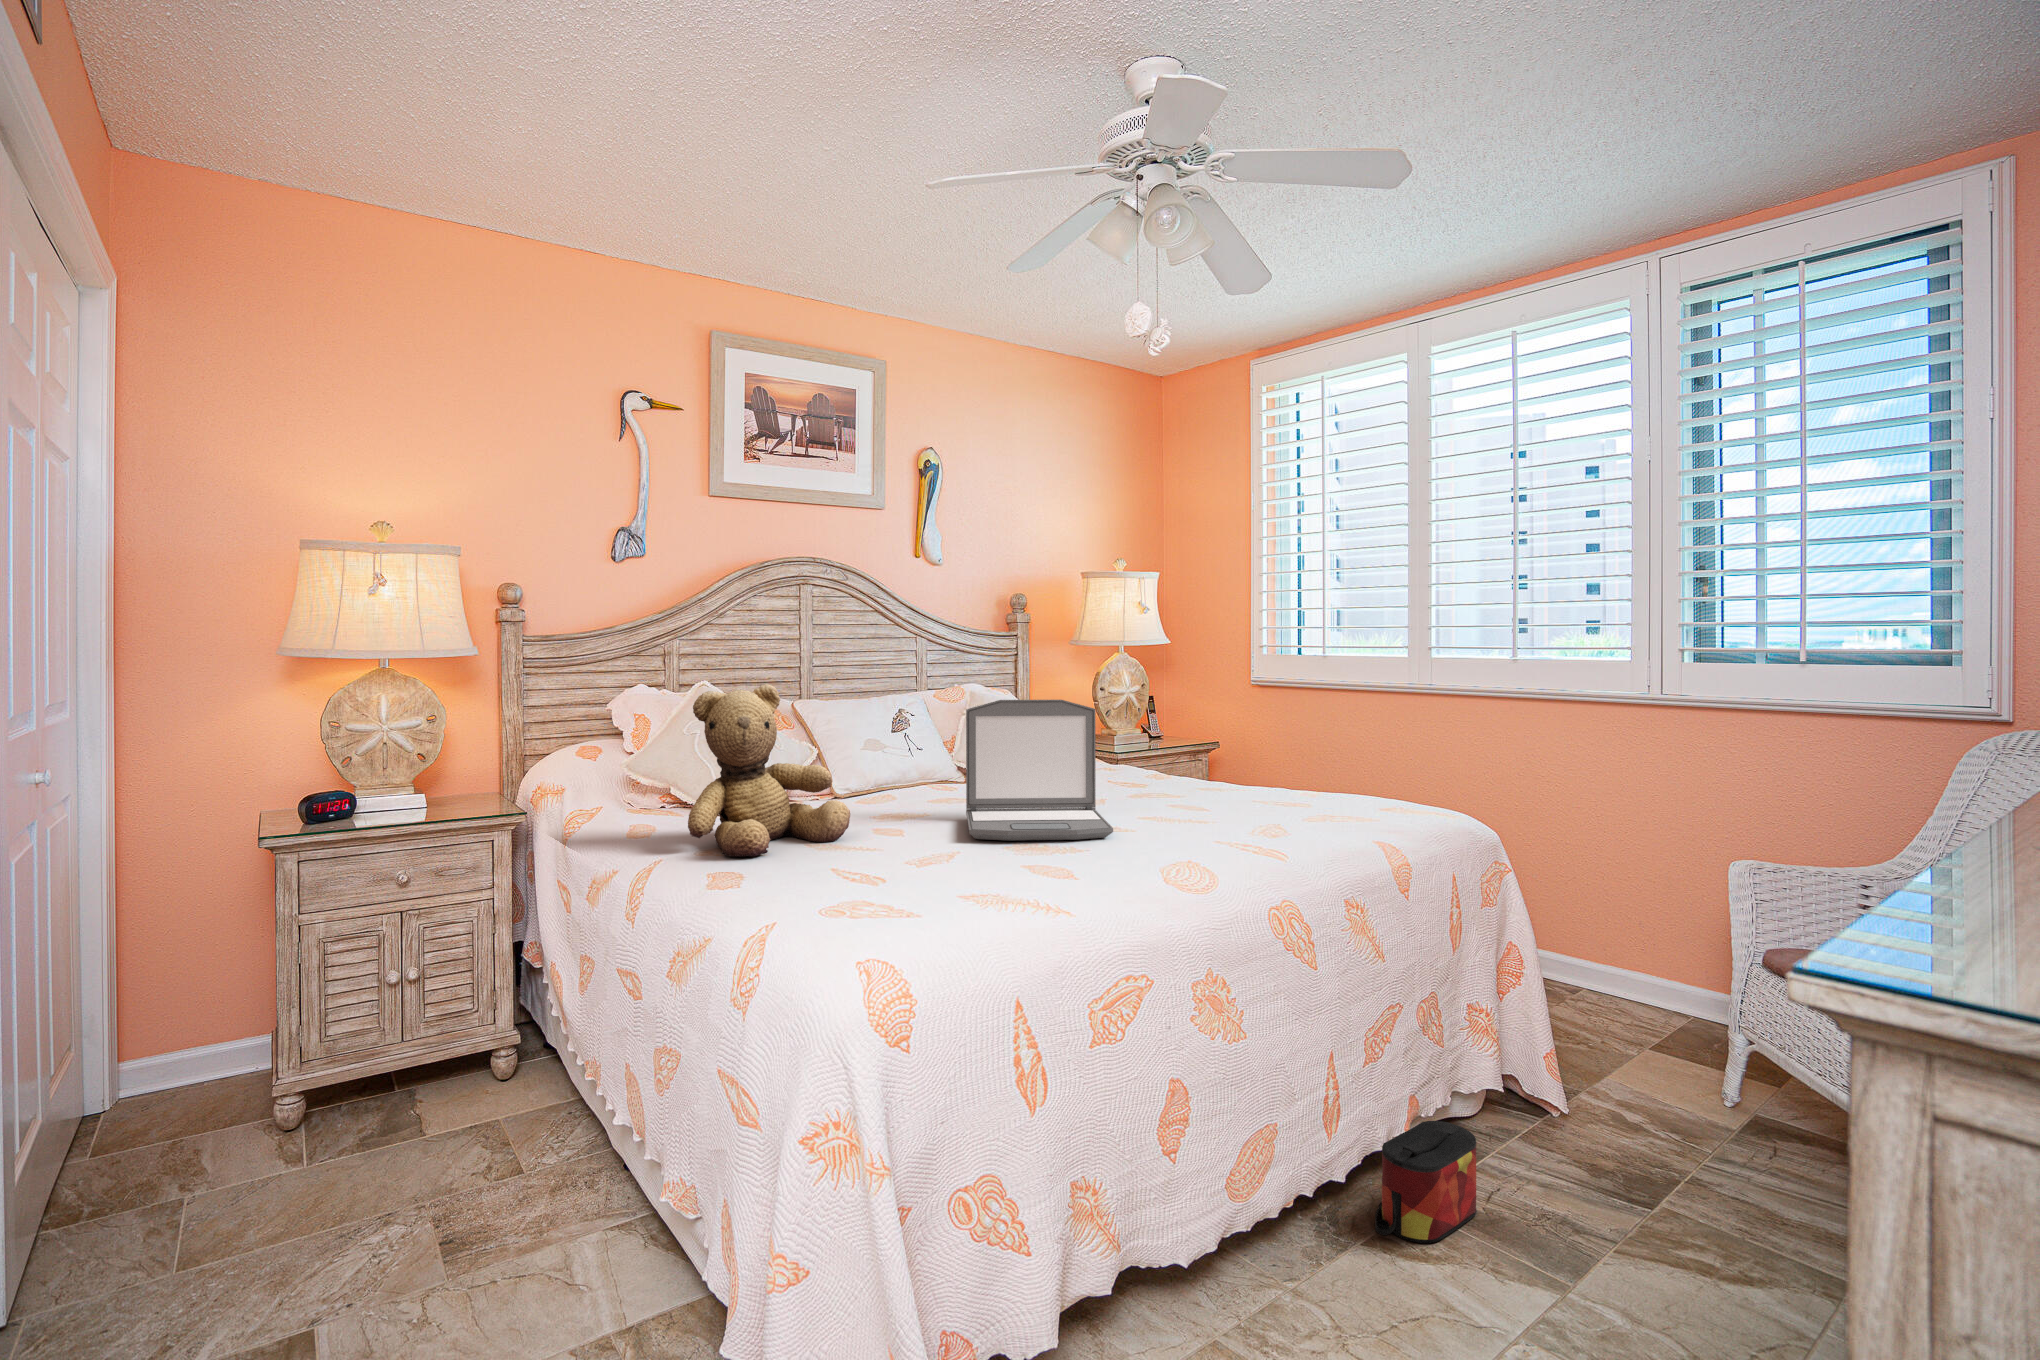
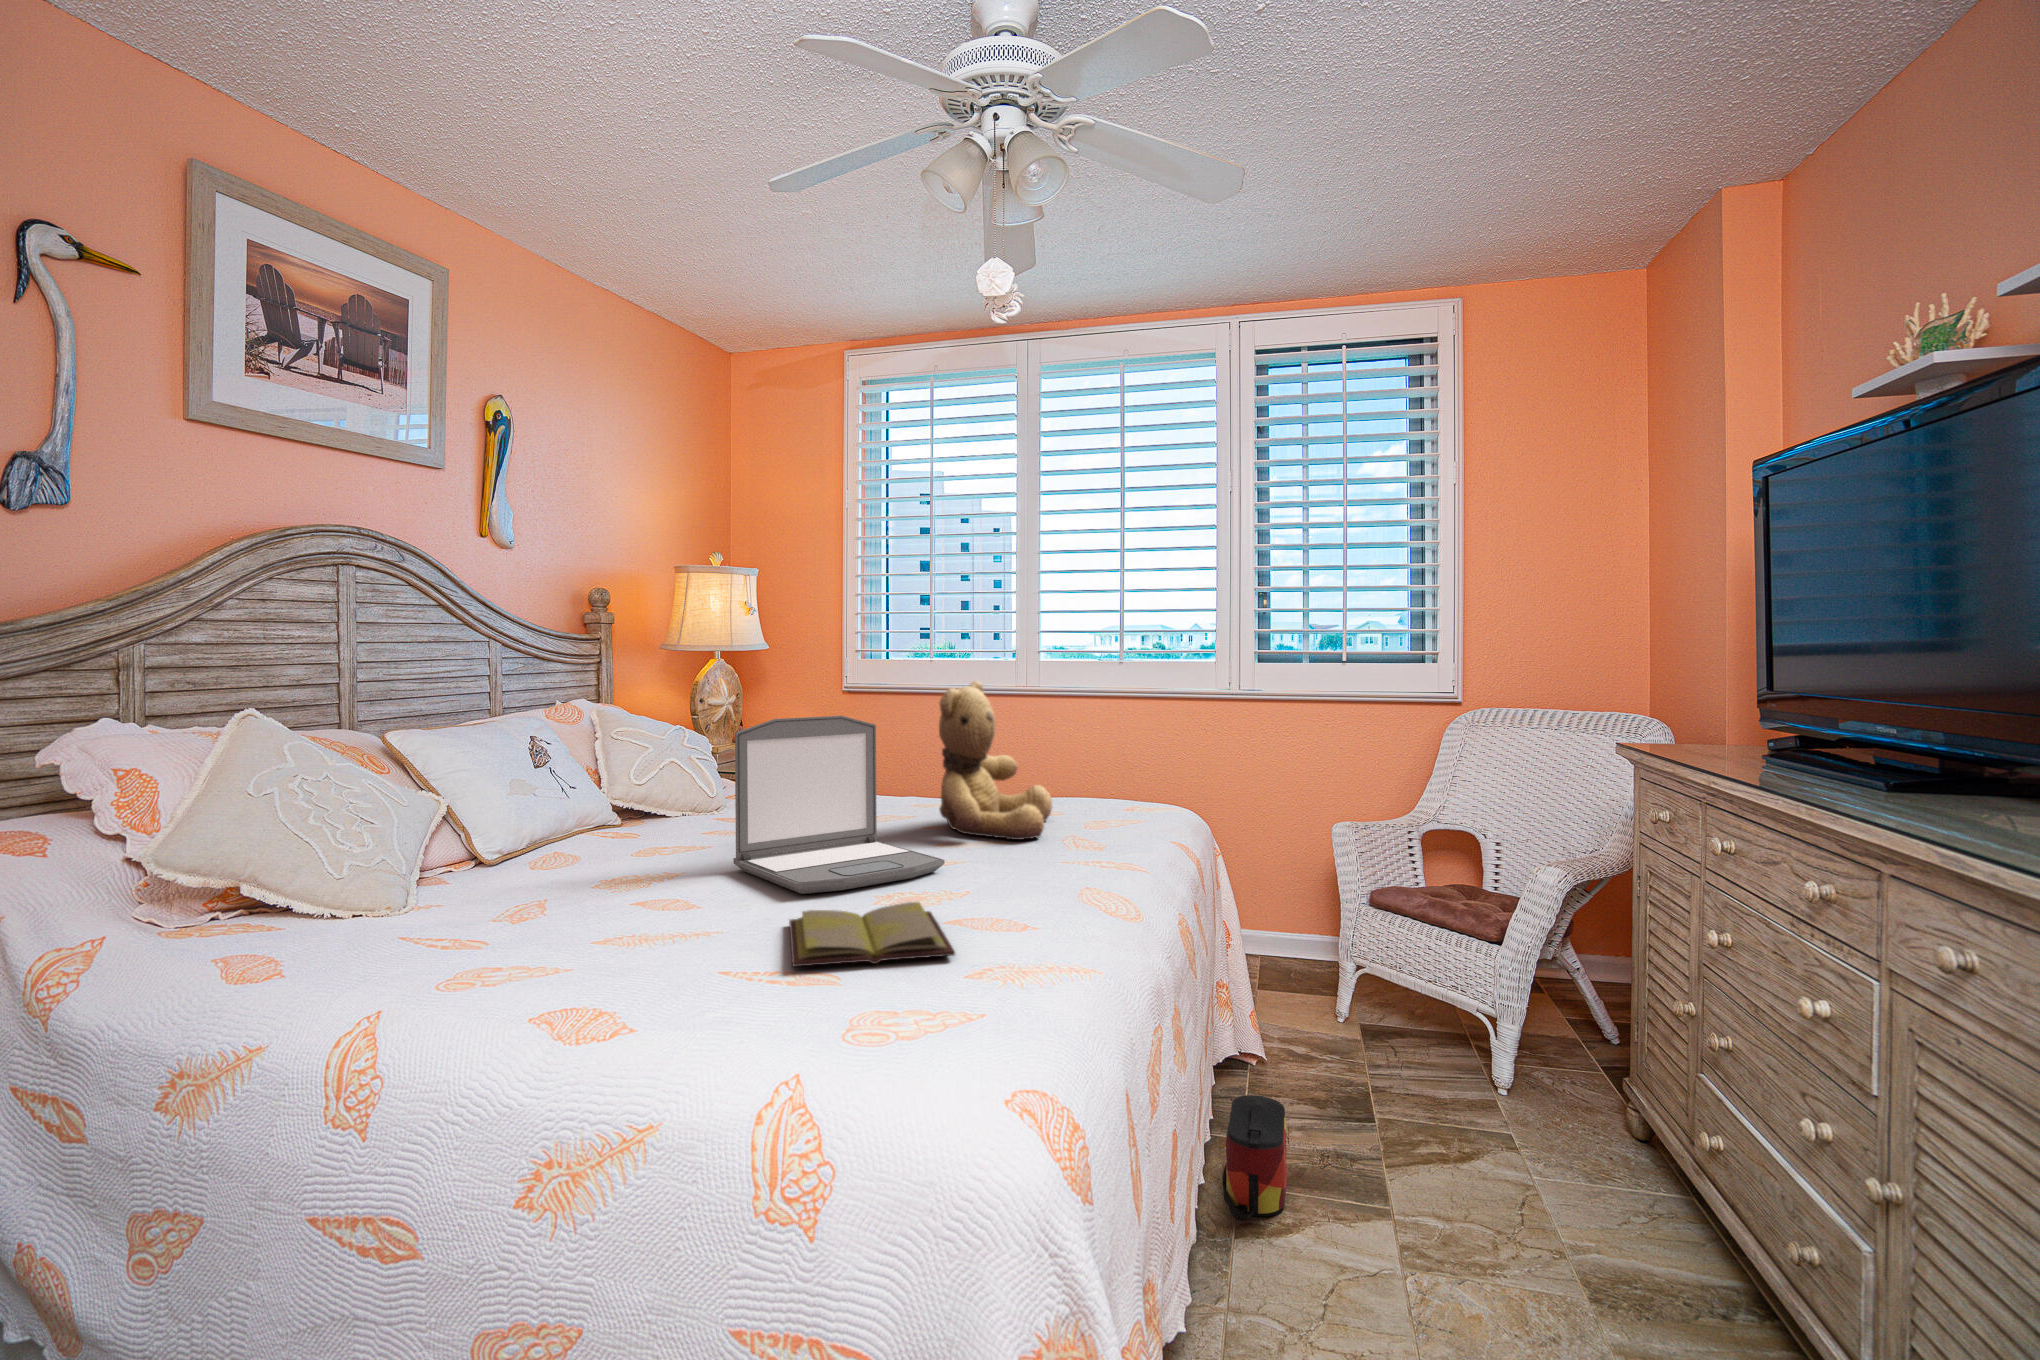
teddy bear: present [688,684,850,857] -> present [939,681,1052,840]
diary: none [876,847,1035,891] -> present [789,902,955,967]

